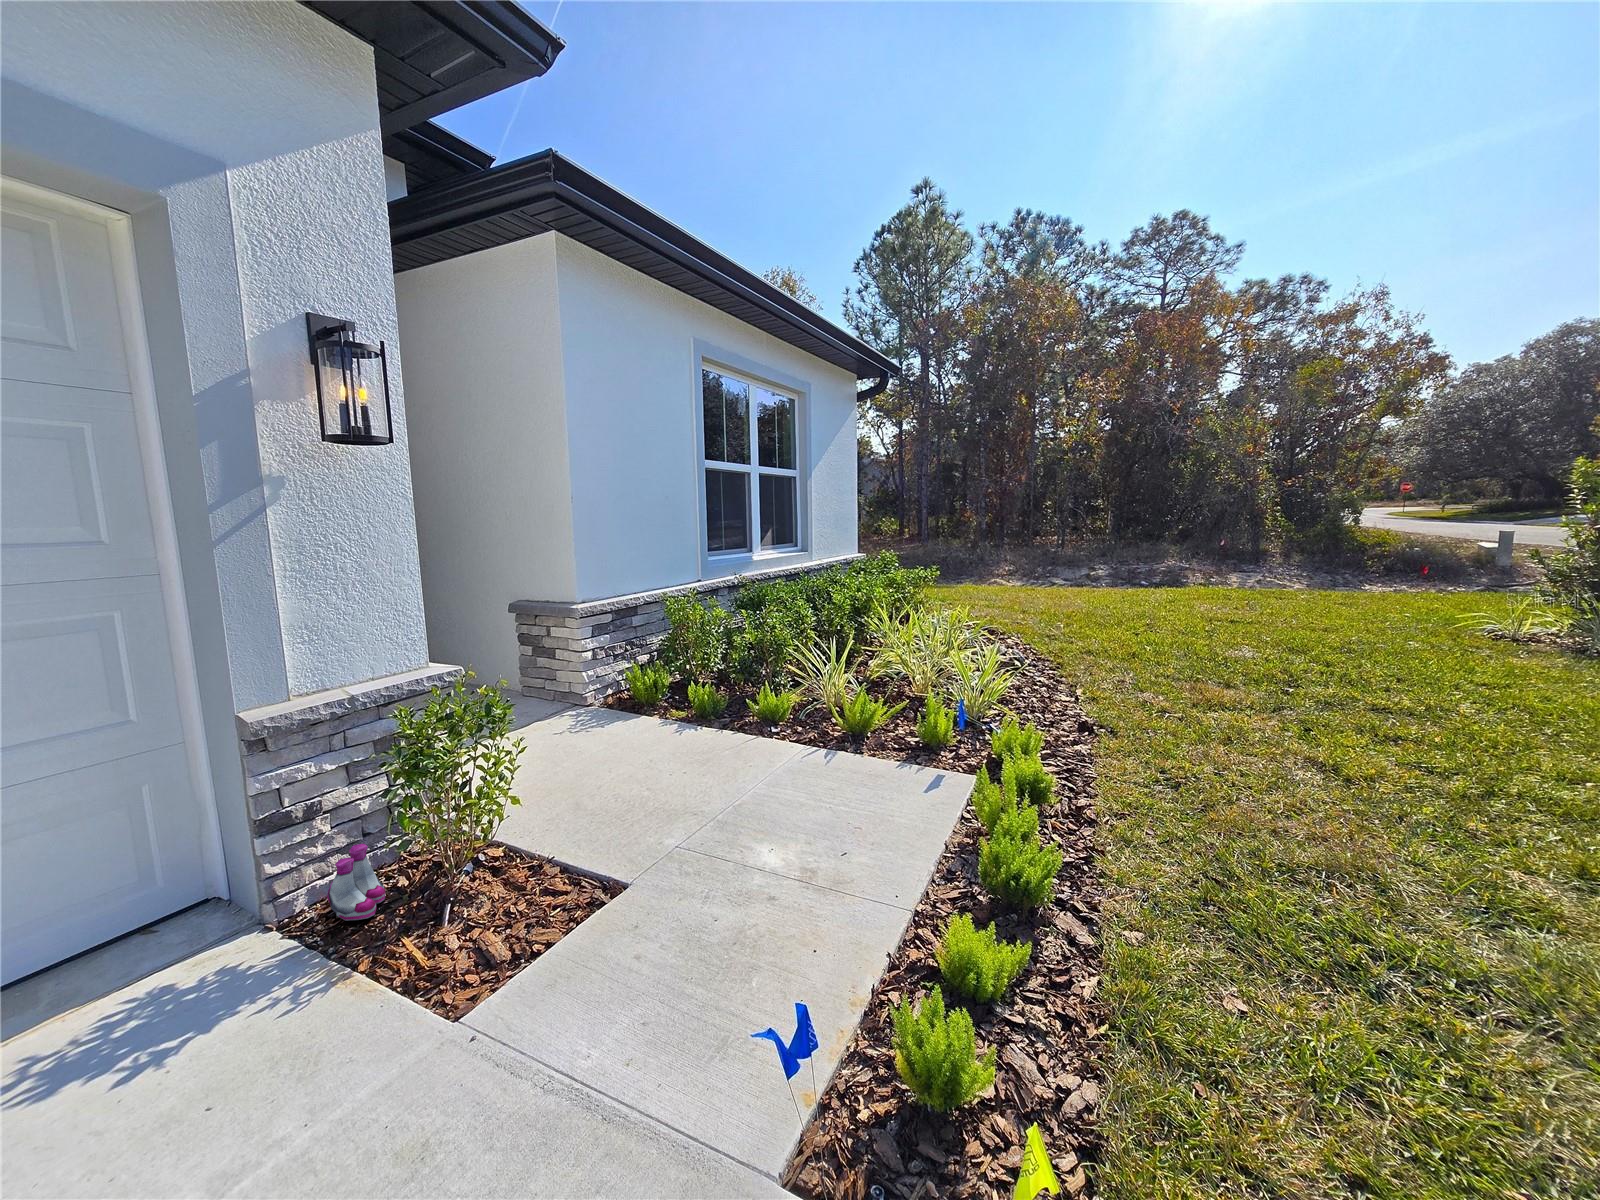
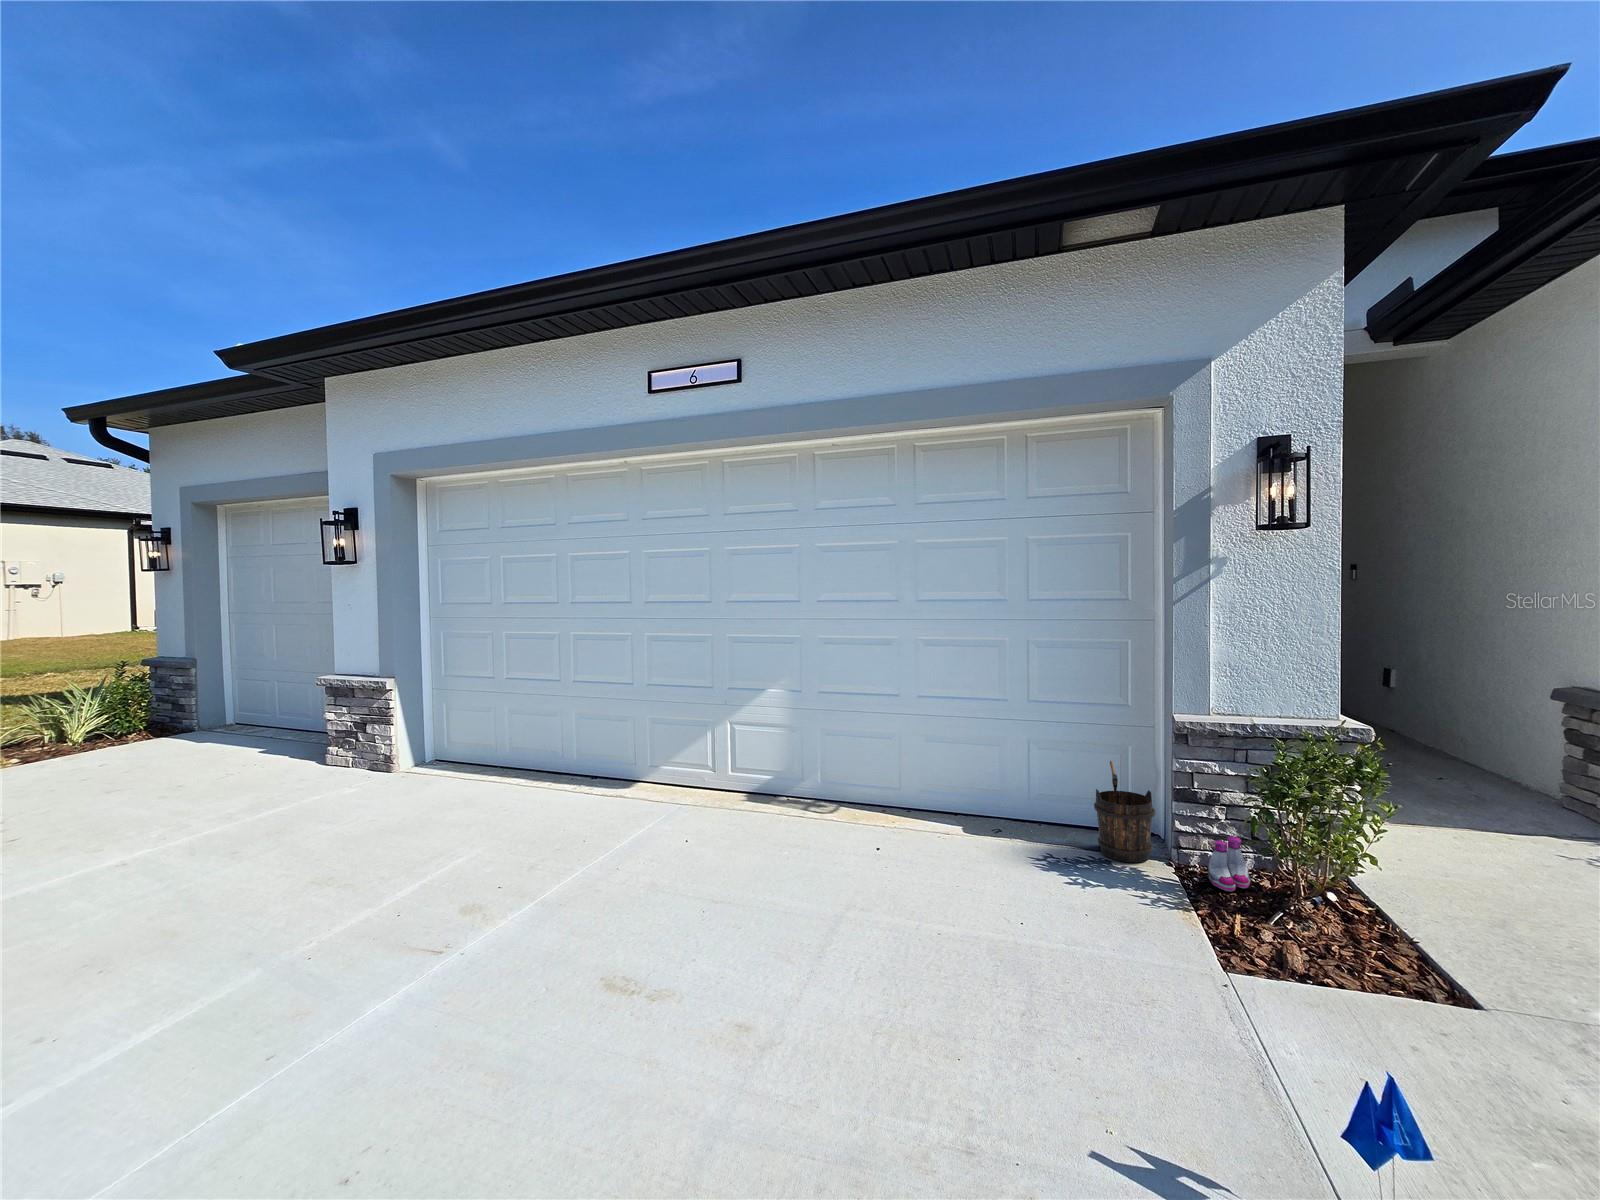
bucket: none [102,823,233,985] -> present [1094,761,1155,863]

